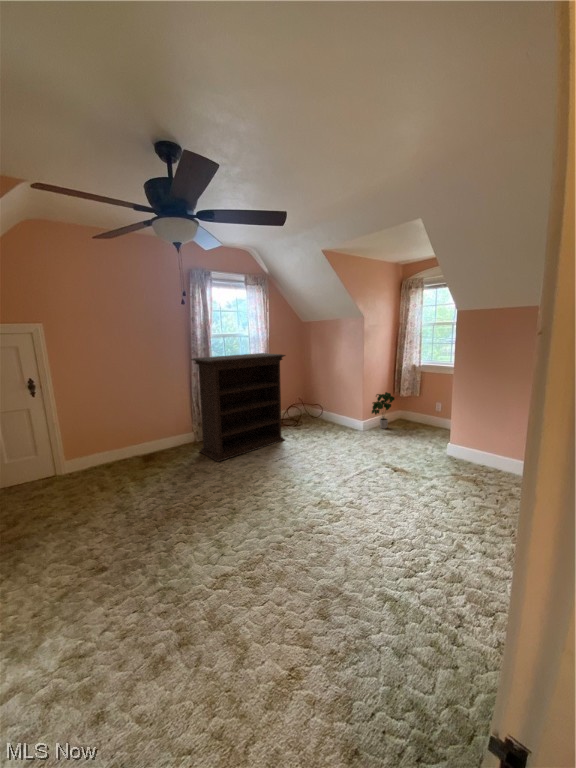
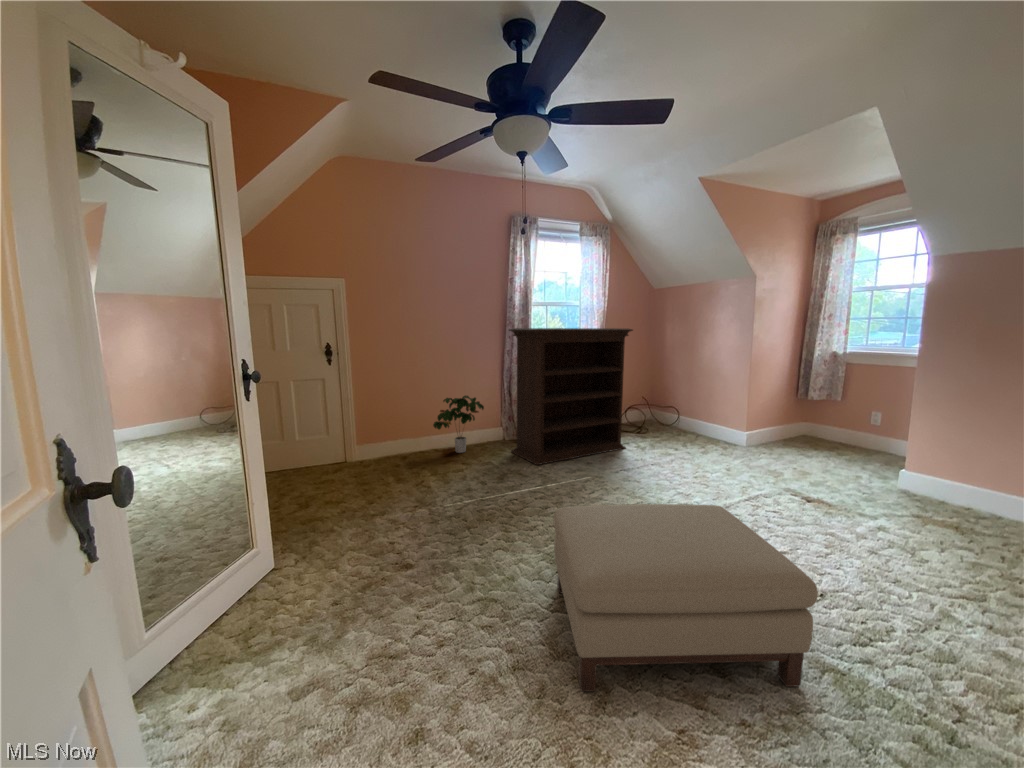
potted plant: present [372,392,395,429] -> present [433,396,484,453]
ottoman: none [214,495,376,652] -> present [553,504,818,692]

